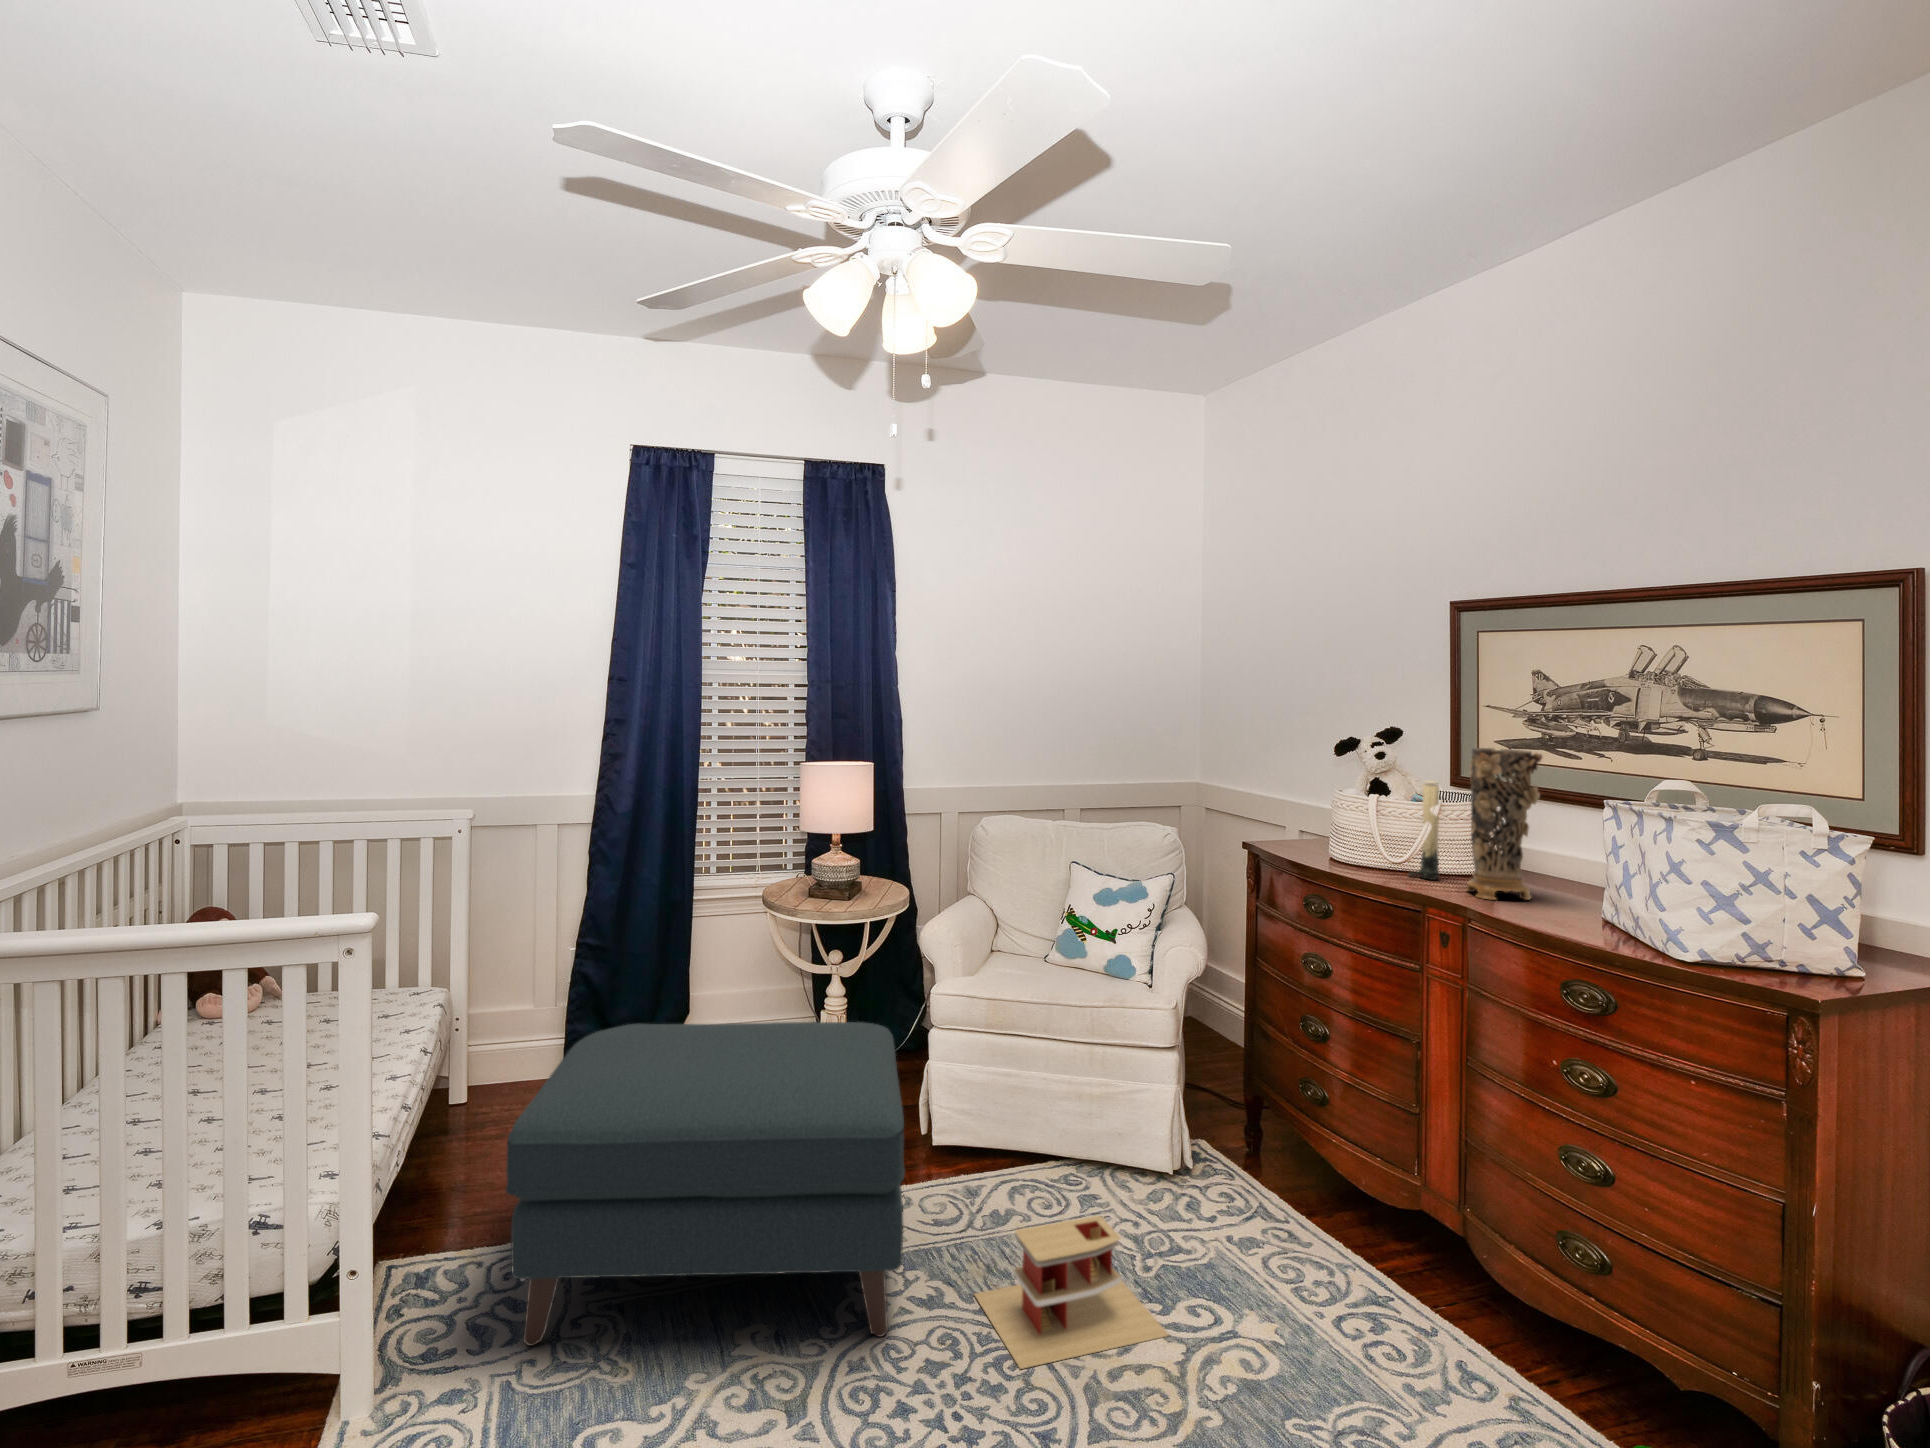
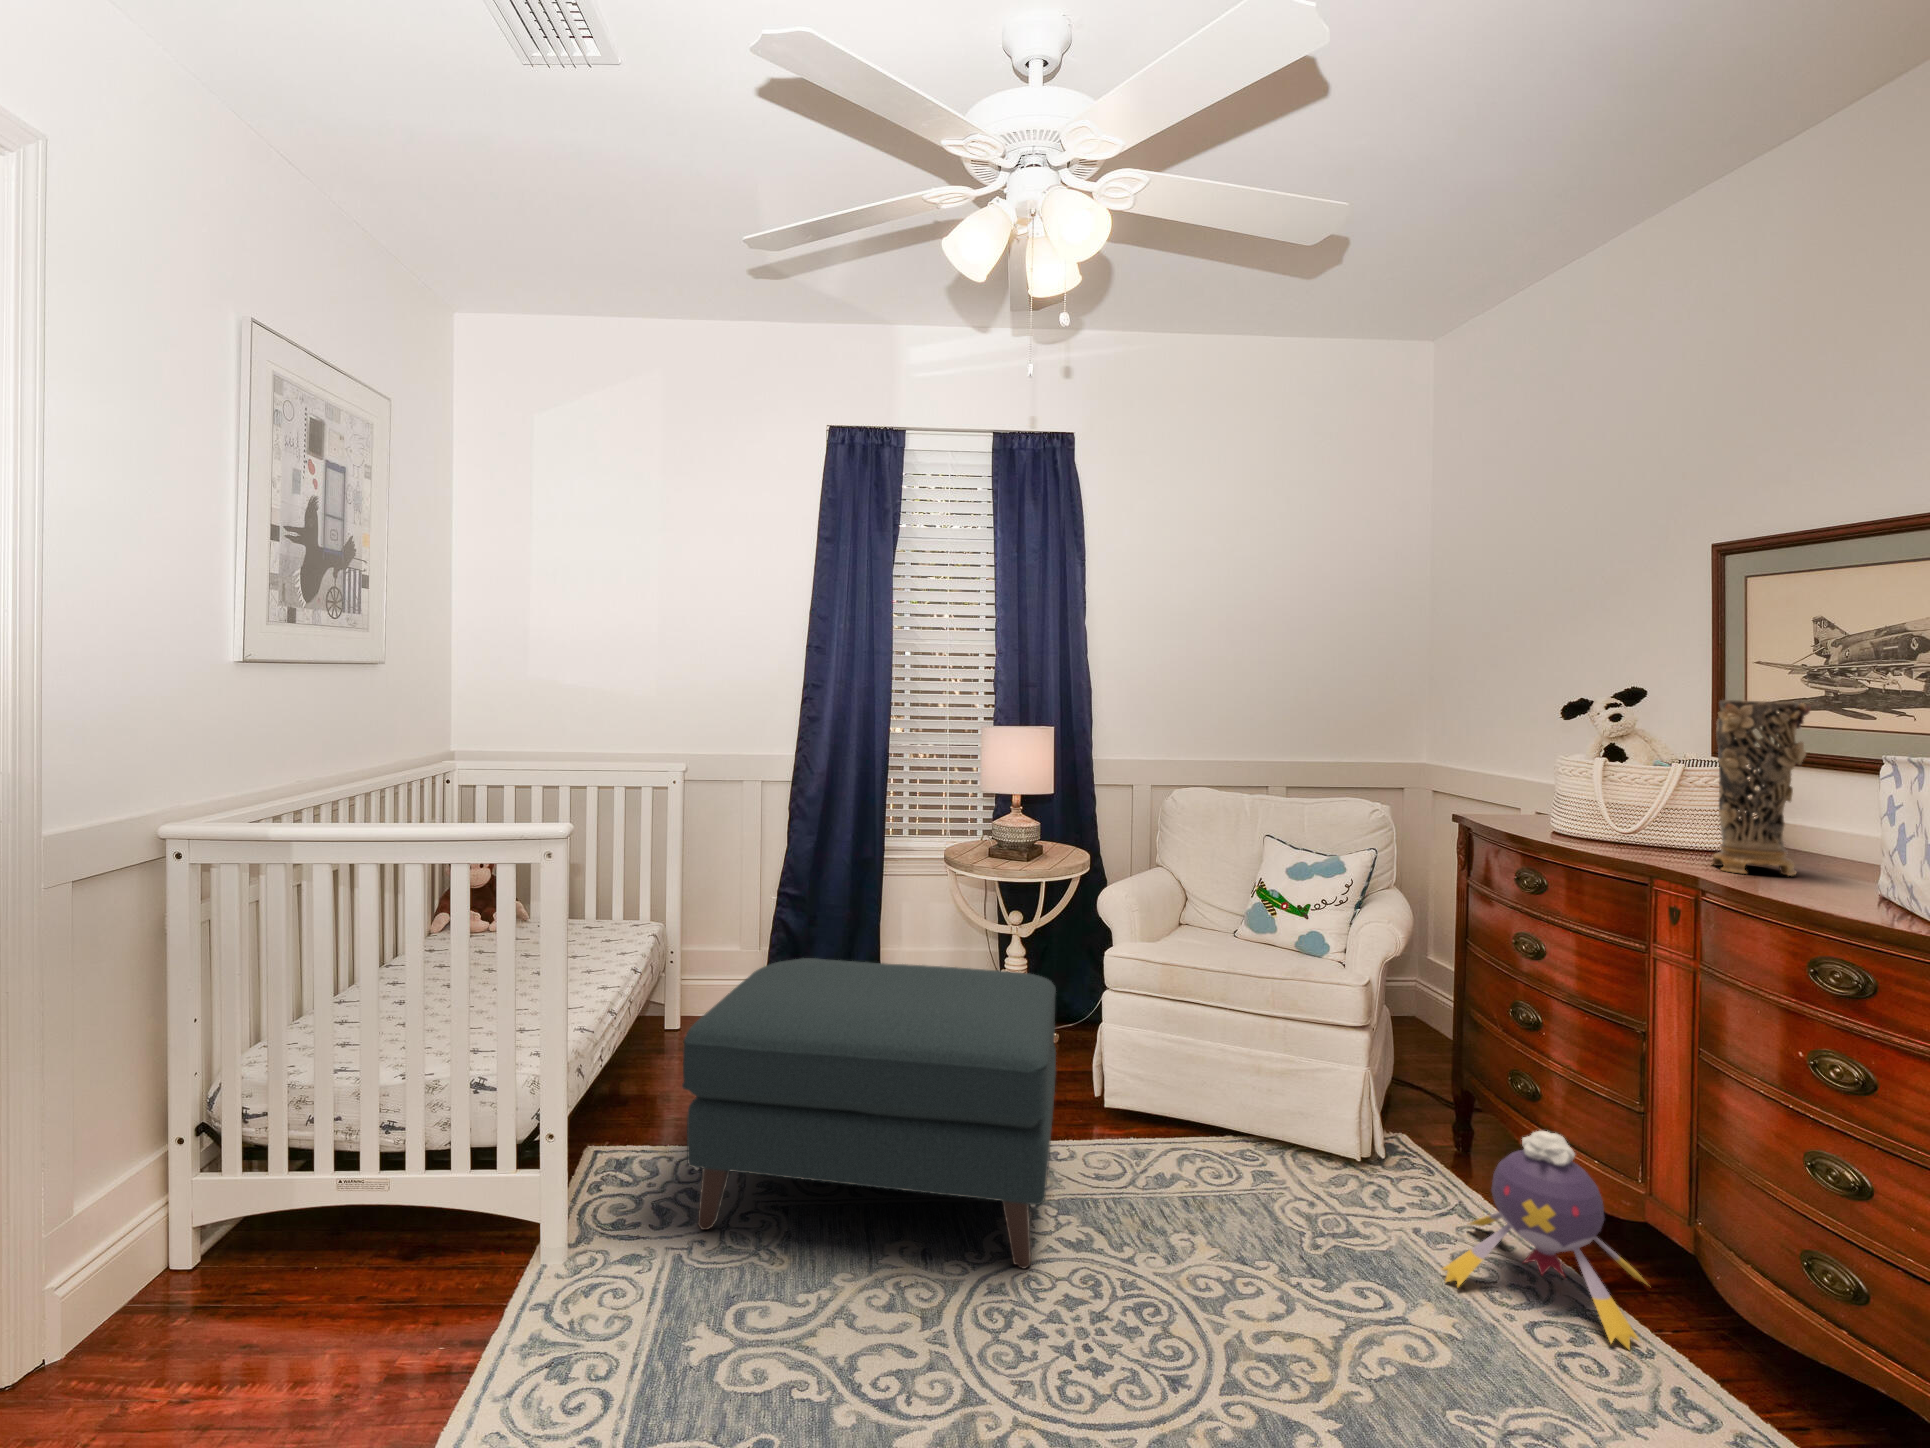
candle: present [1409,781,1439,879] -> none [1643,741,1683,853]
plush toy: none [1256,1138,1426,1333] -> present [1442,1131,1647,1349]
toy house: present [974,1216,1169,1369] -> none [1123,1181,1330,1317]

